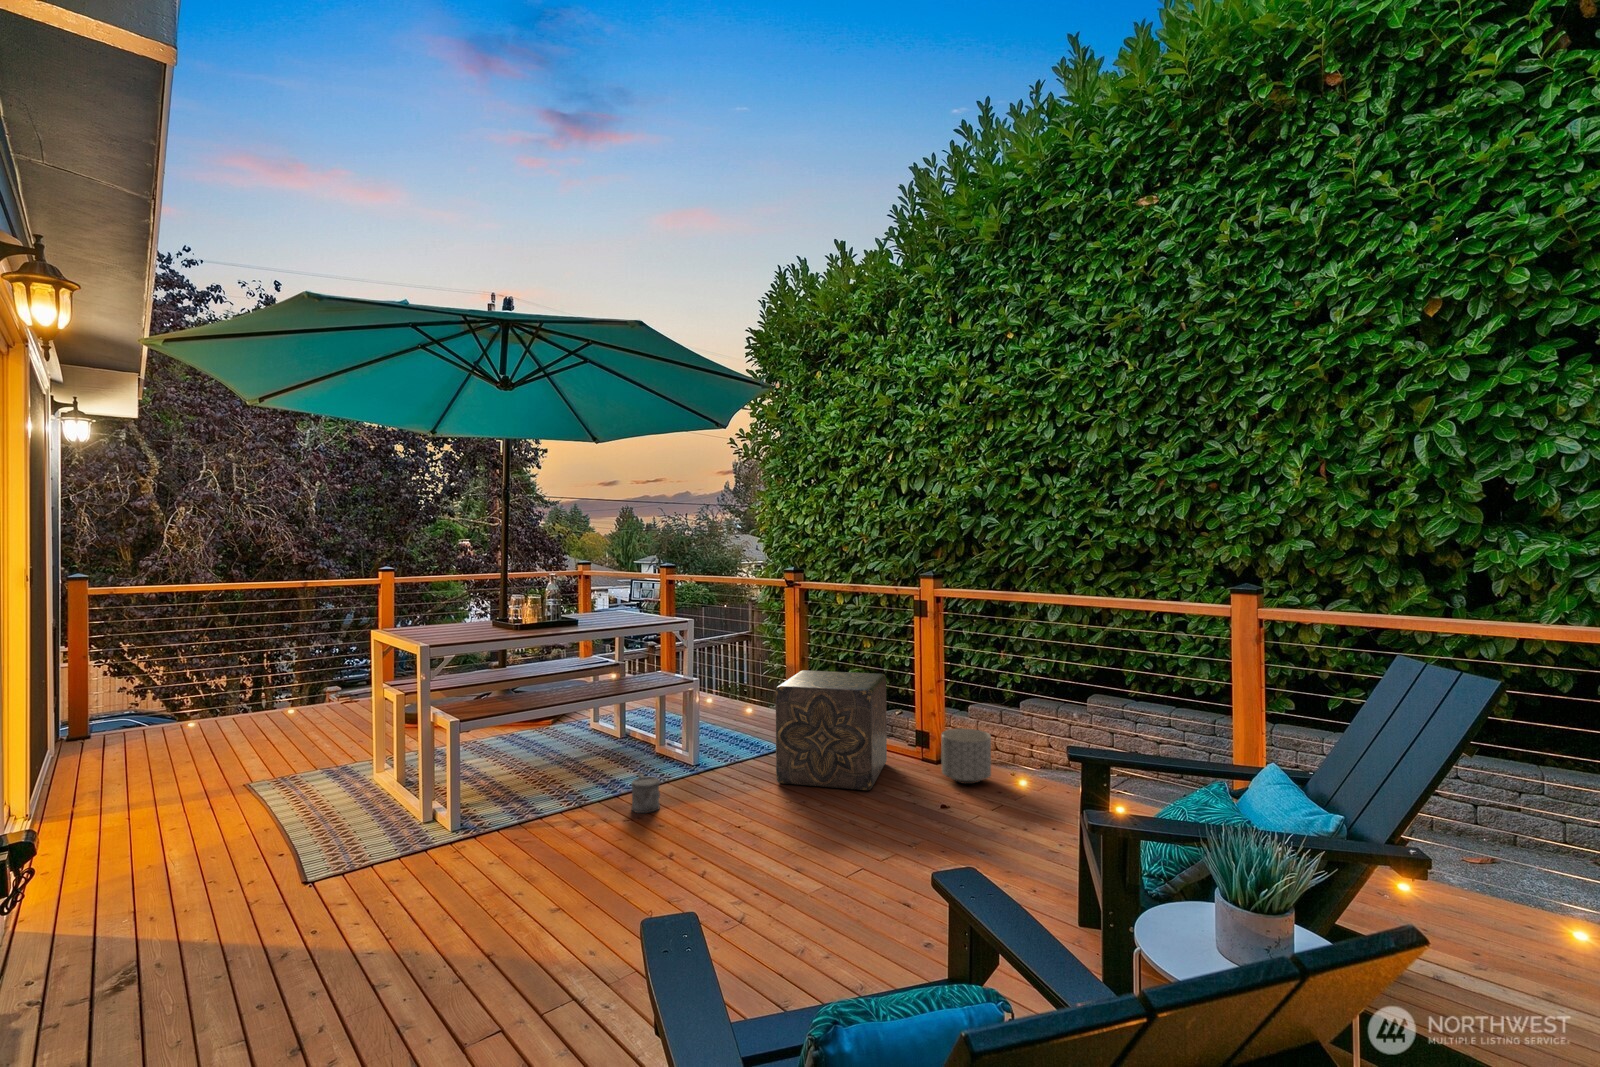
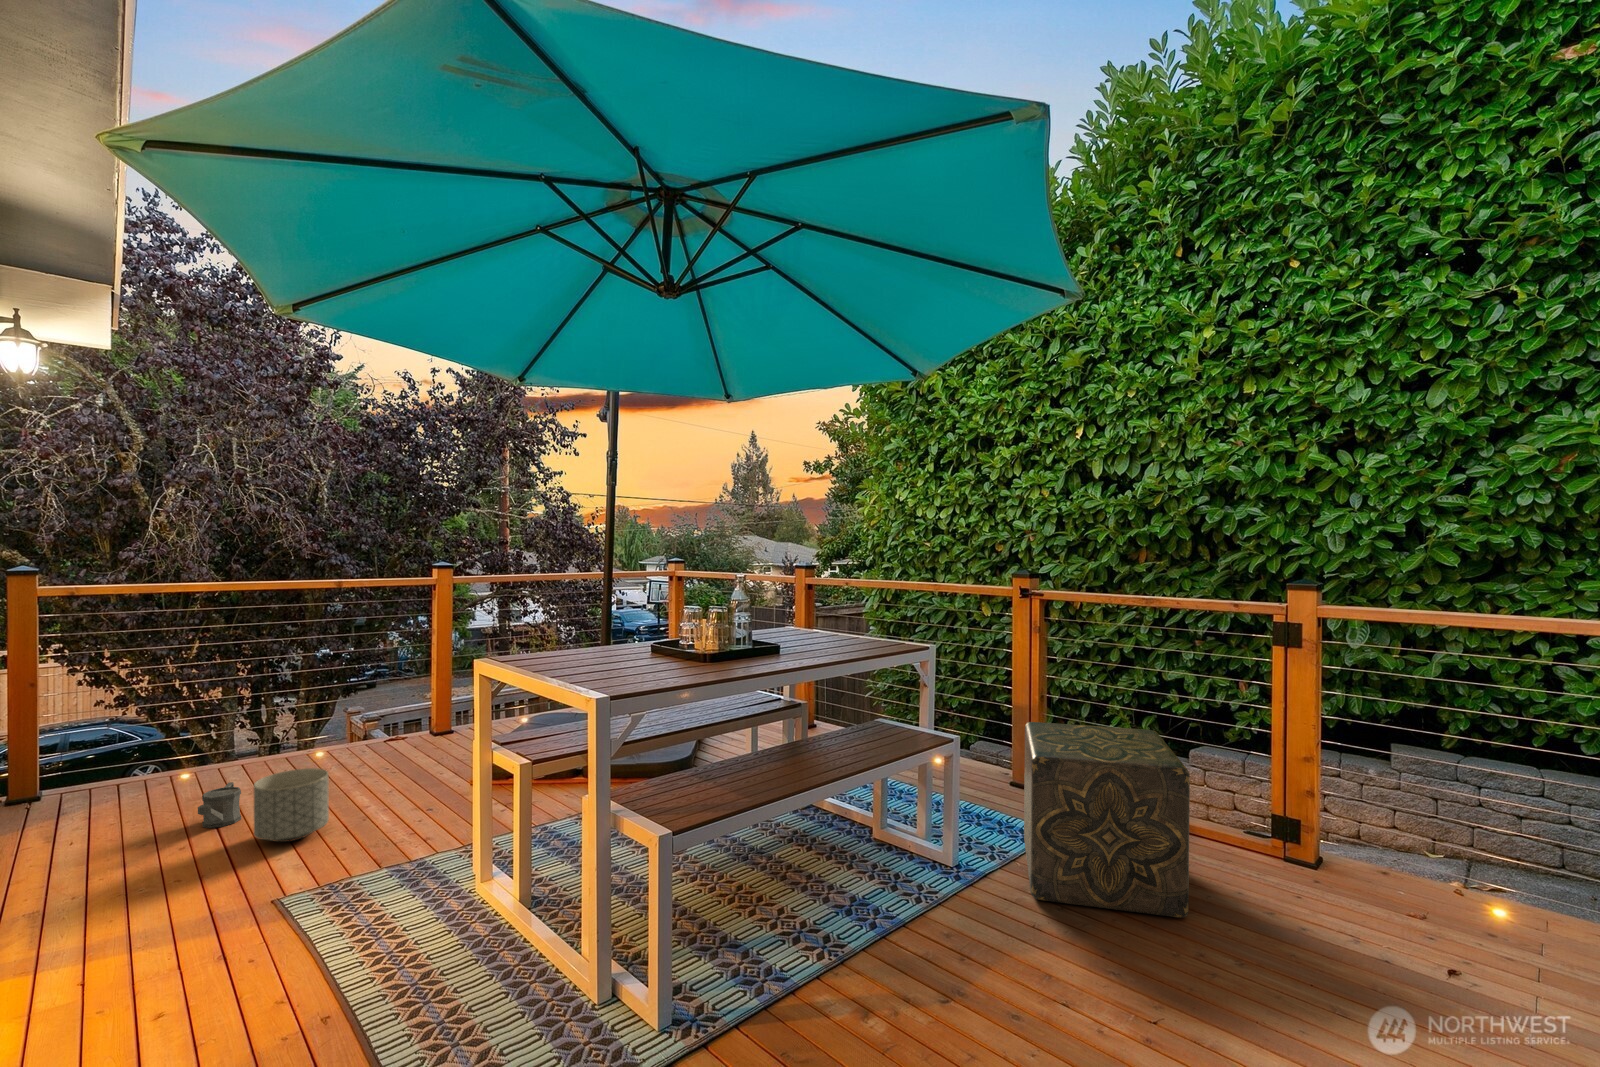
planter: present [941,728,991,784] -> present [254,768,329,842]
watering can: present [631,773,660,813] -> present [198,782,241,828]

